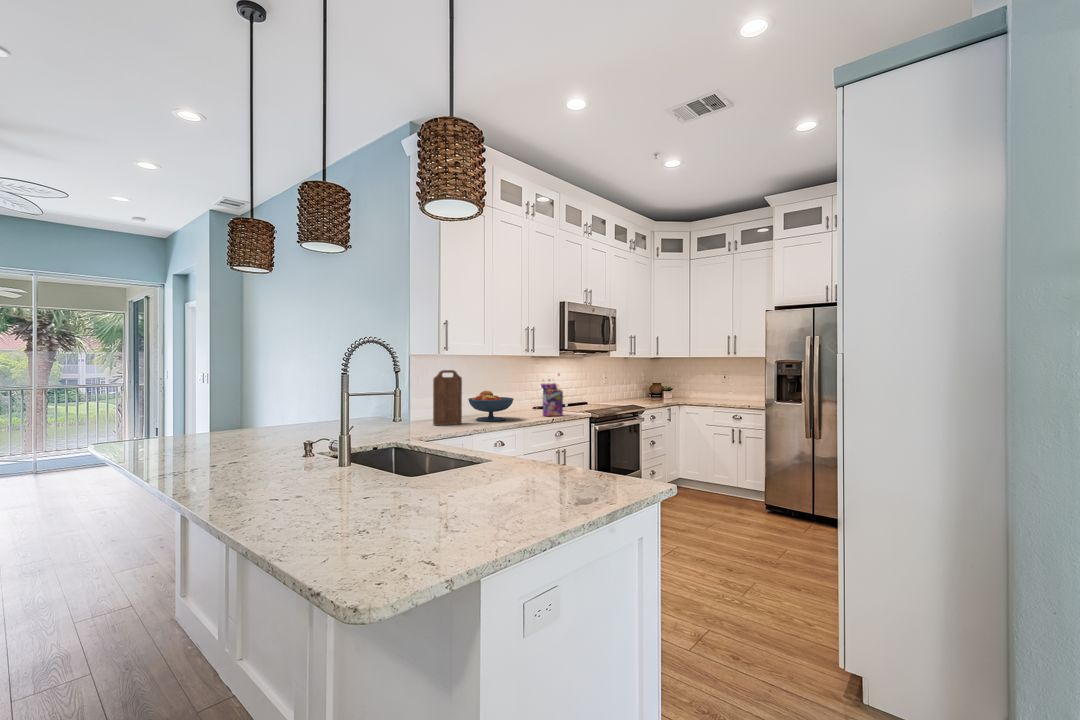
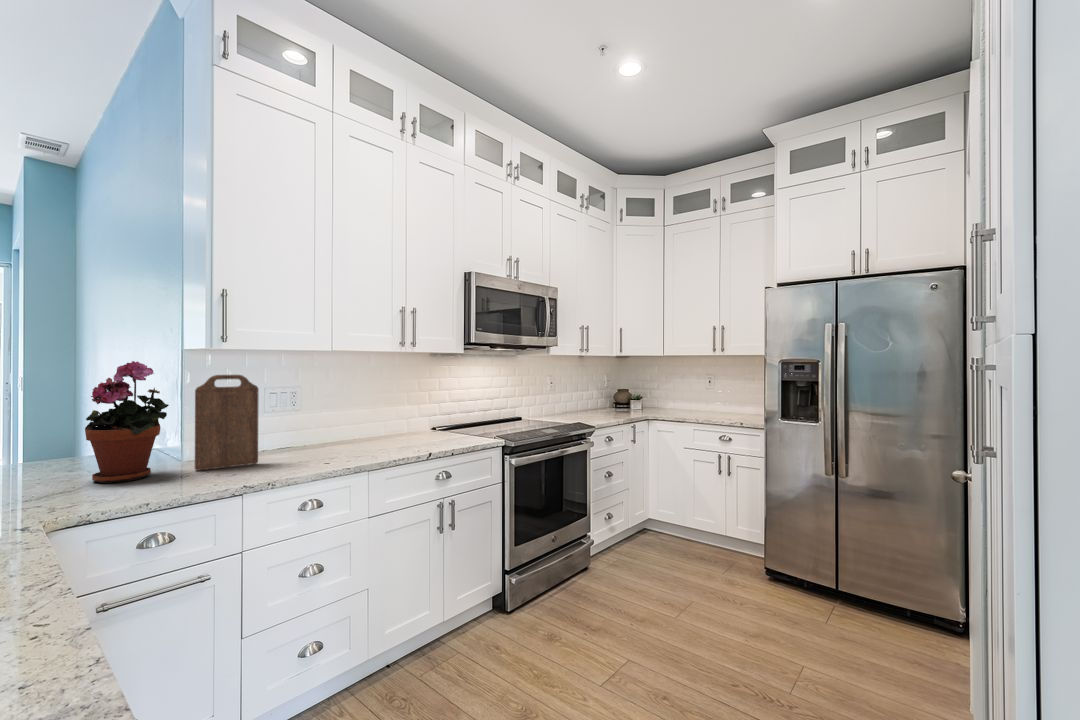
potted plant: none [383,362,424,429] -> present [85,361,169,483]
cereal box: present [541,374,567,416] -> none [415,379,467,446]
fruit bowl: present [468,391,514,421] -> none [284,406,364,459]

